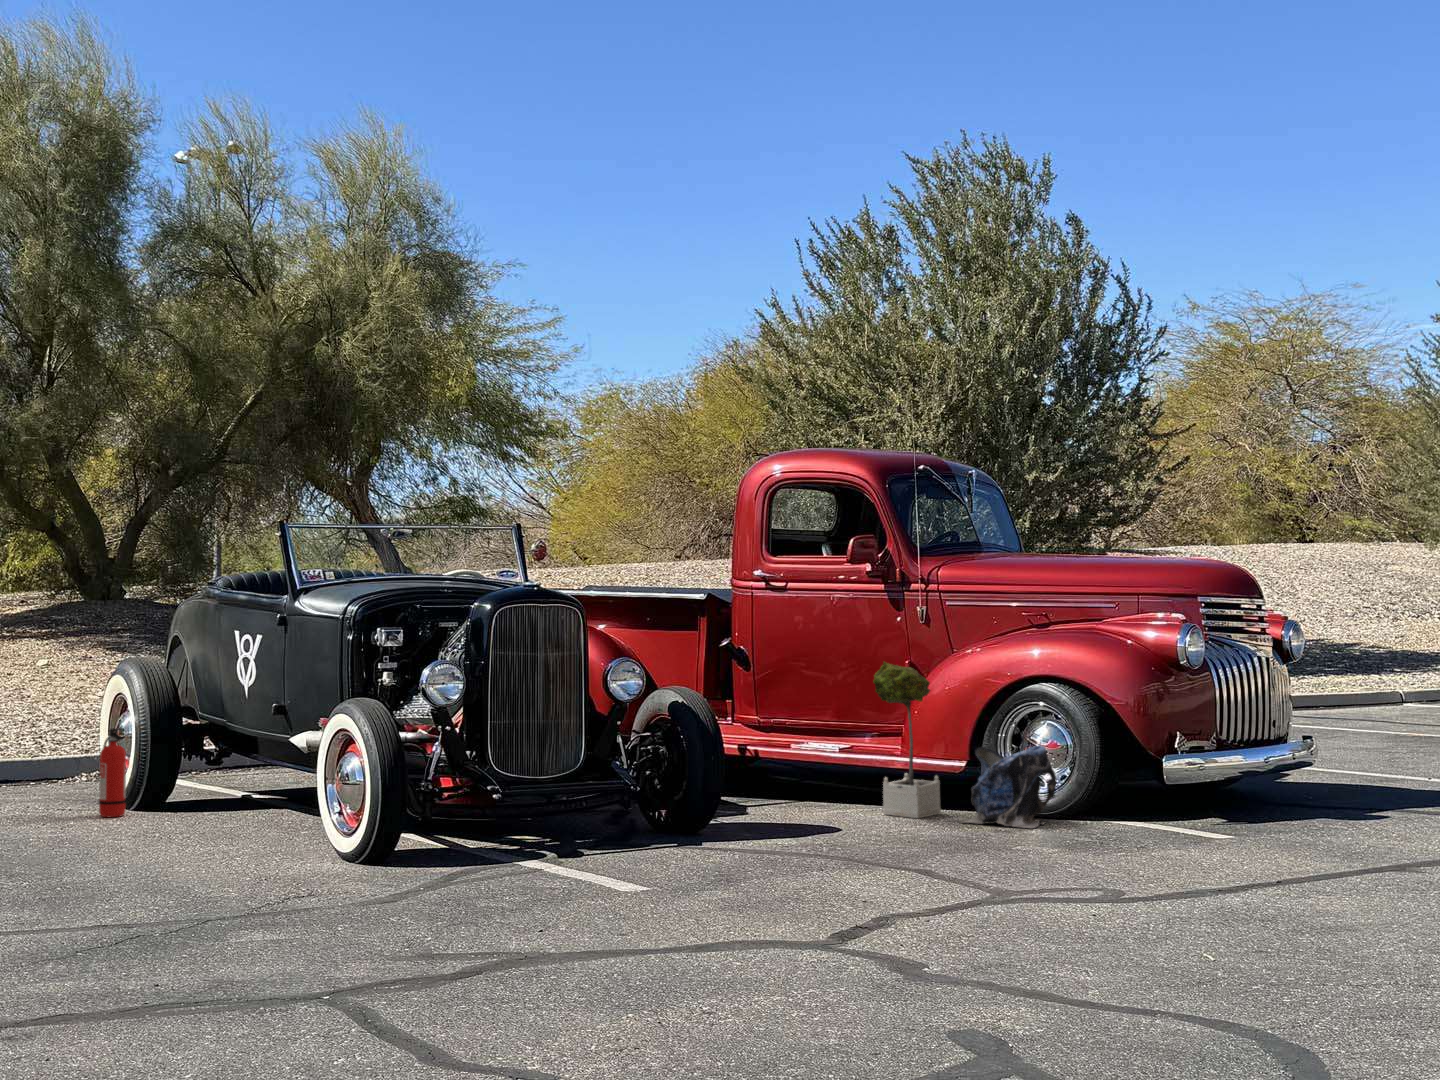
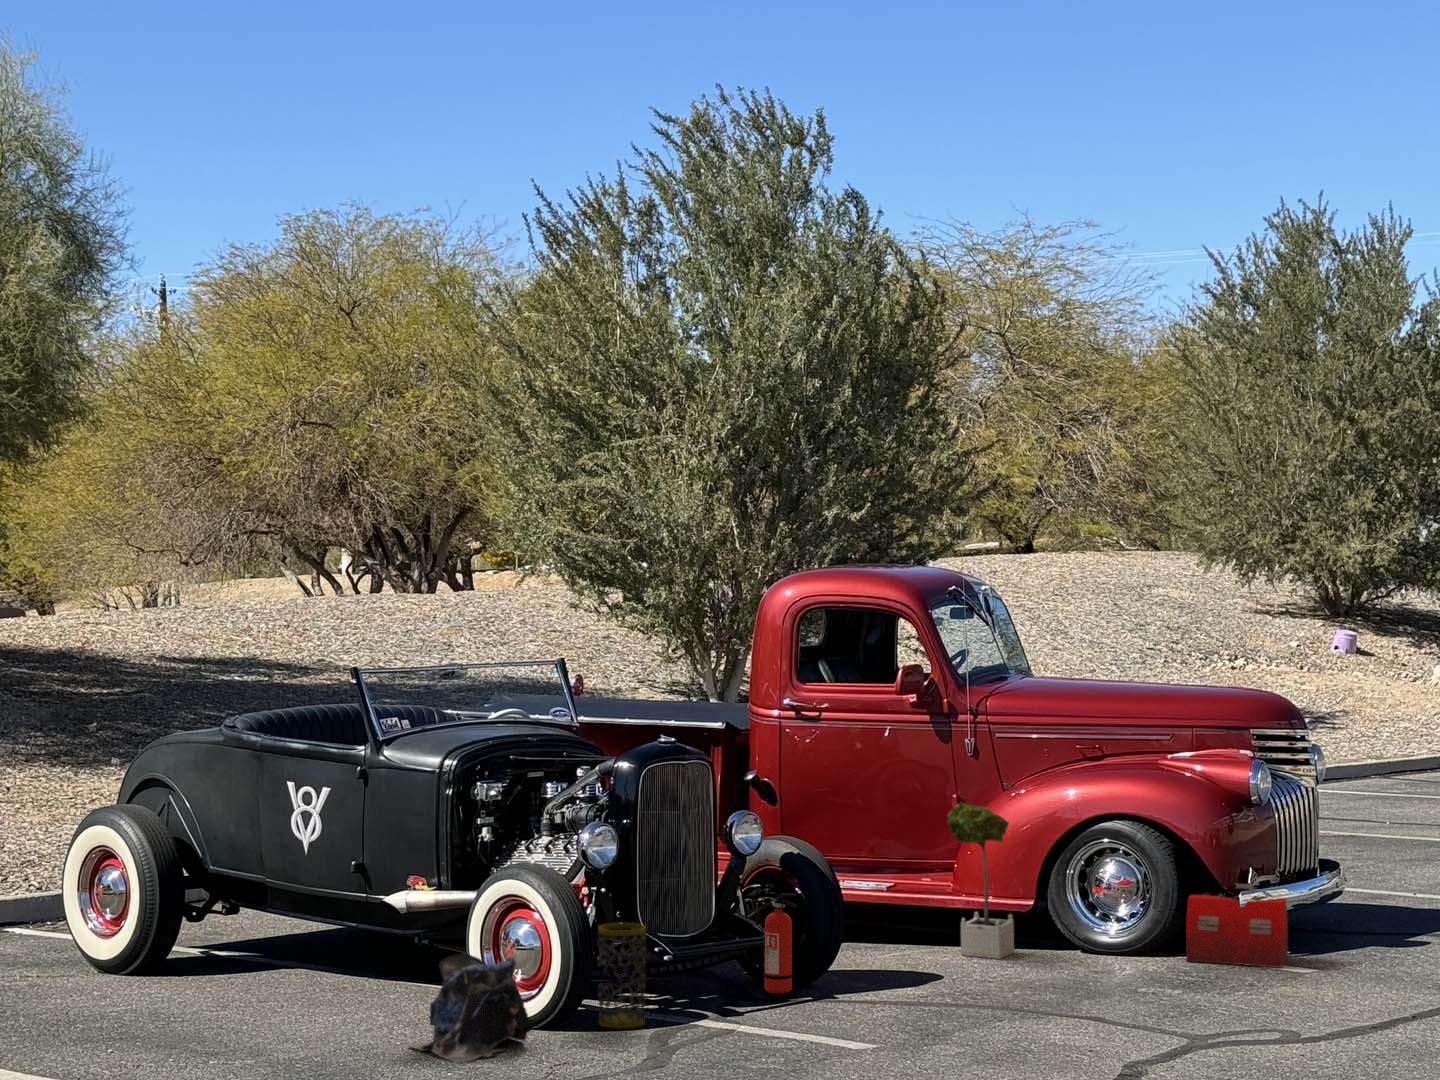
fire extinguisher: present [99,728,126,818] -> present [755,893,797,994]
backpack: present [963,746,1057,828] -> present [409,954,533,1062]
toolbox: none [1107,747,1221,835] -> present [1186,884,1288,968]
trash can: none [449,760,496,861] -> present [598,923,646,1028]

